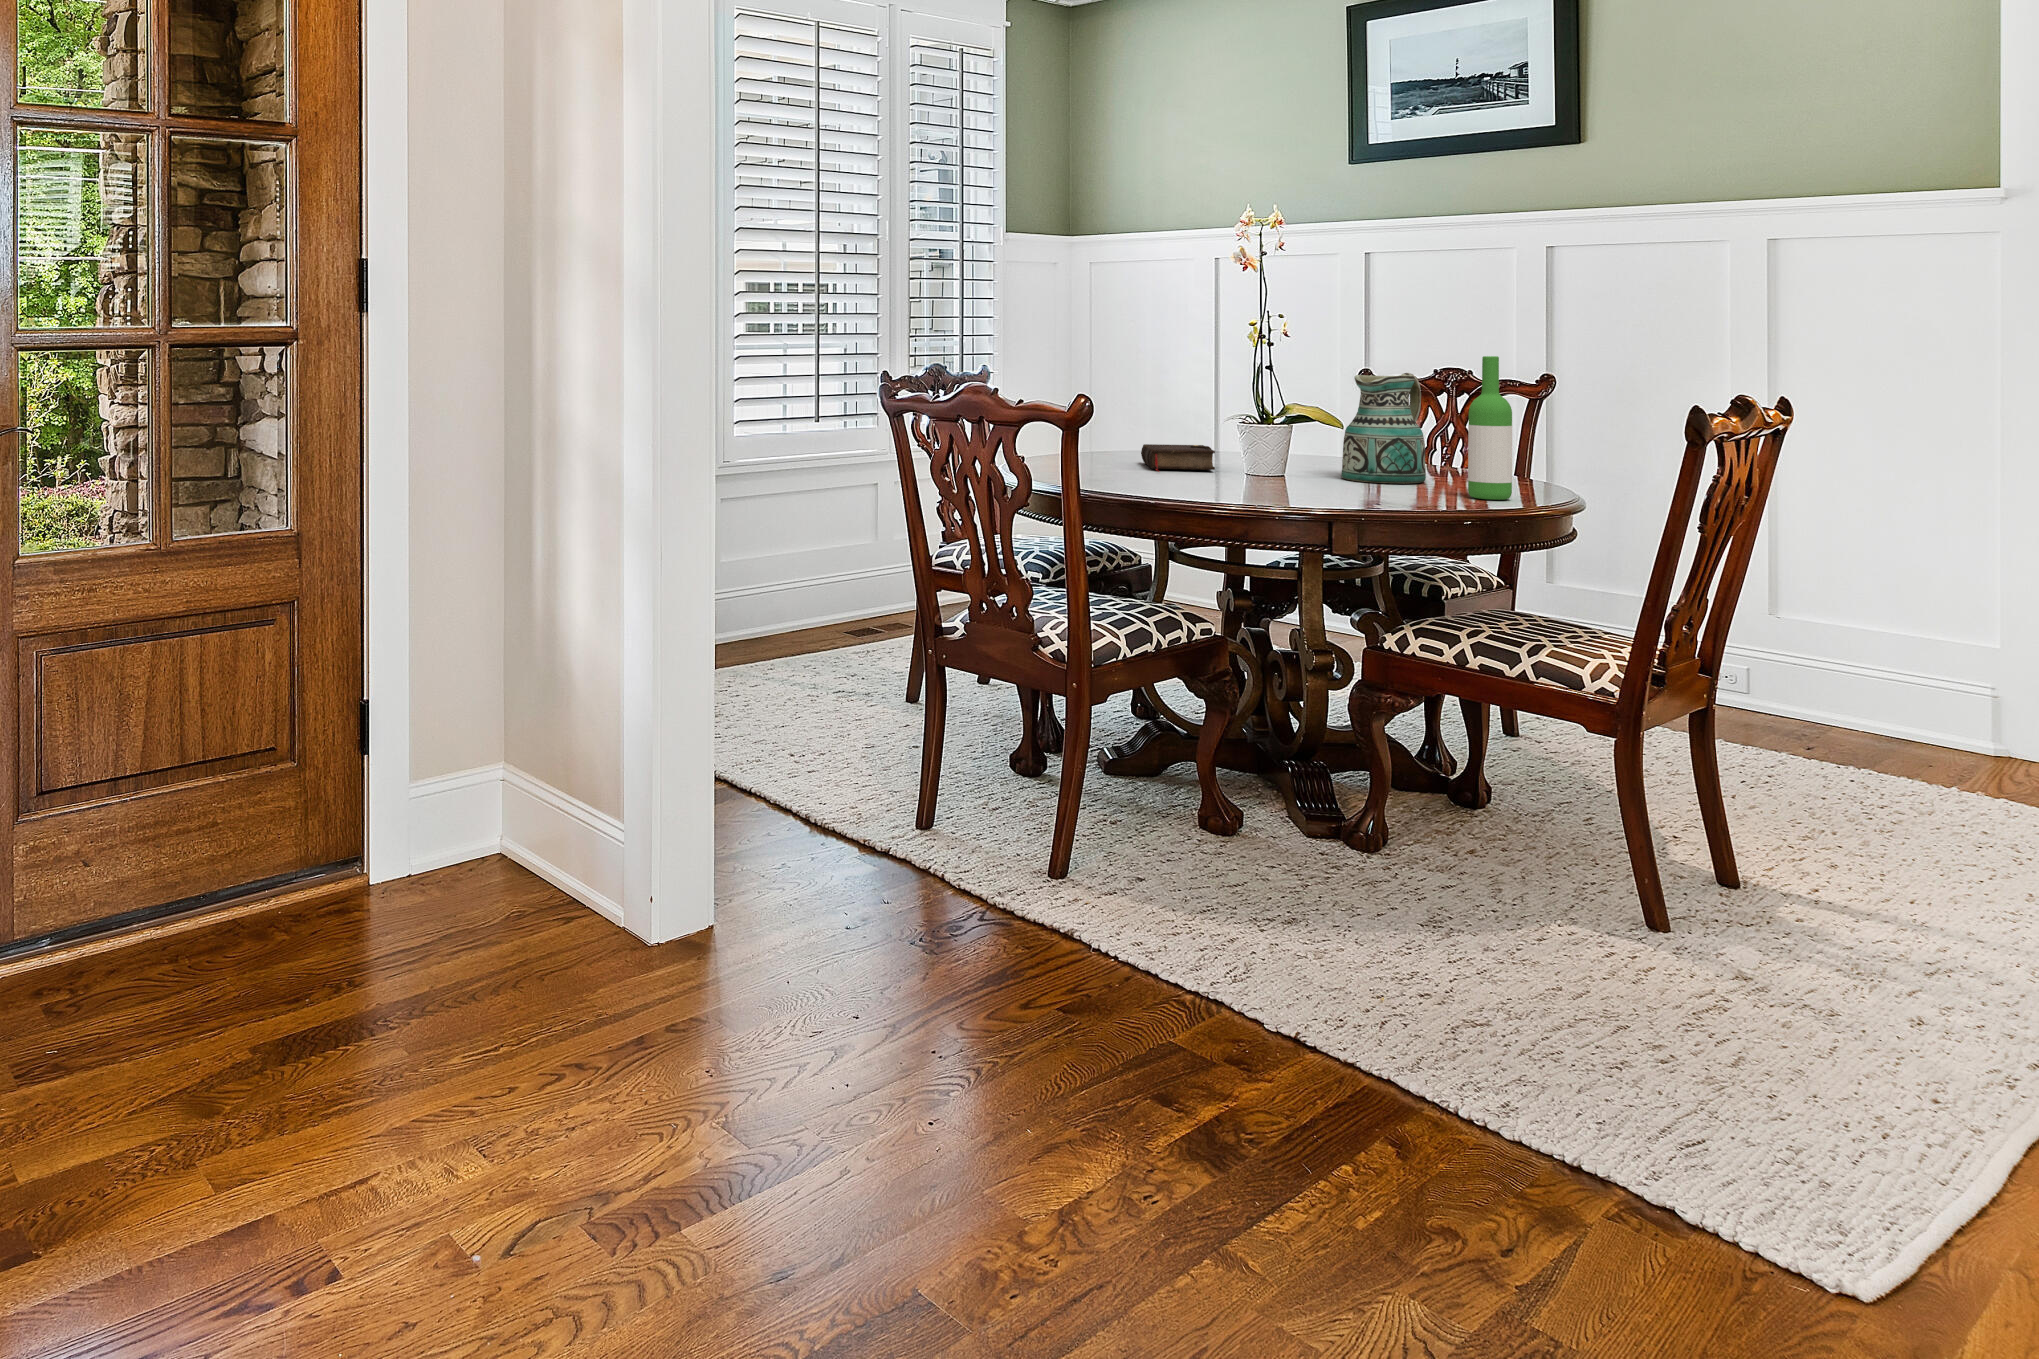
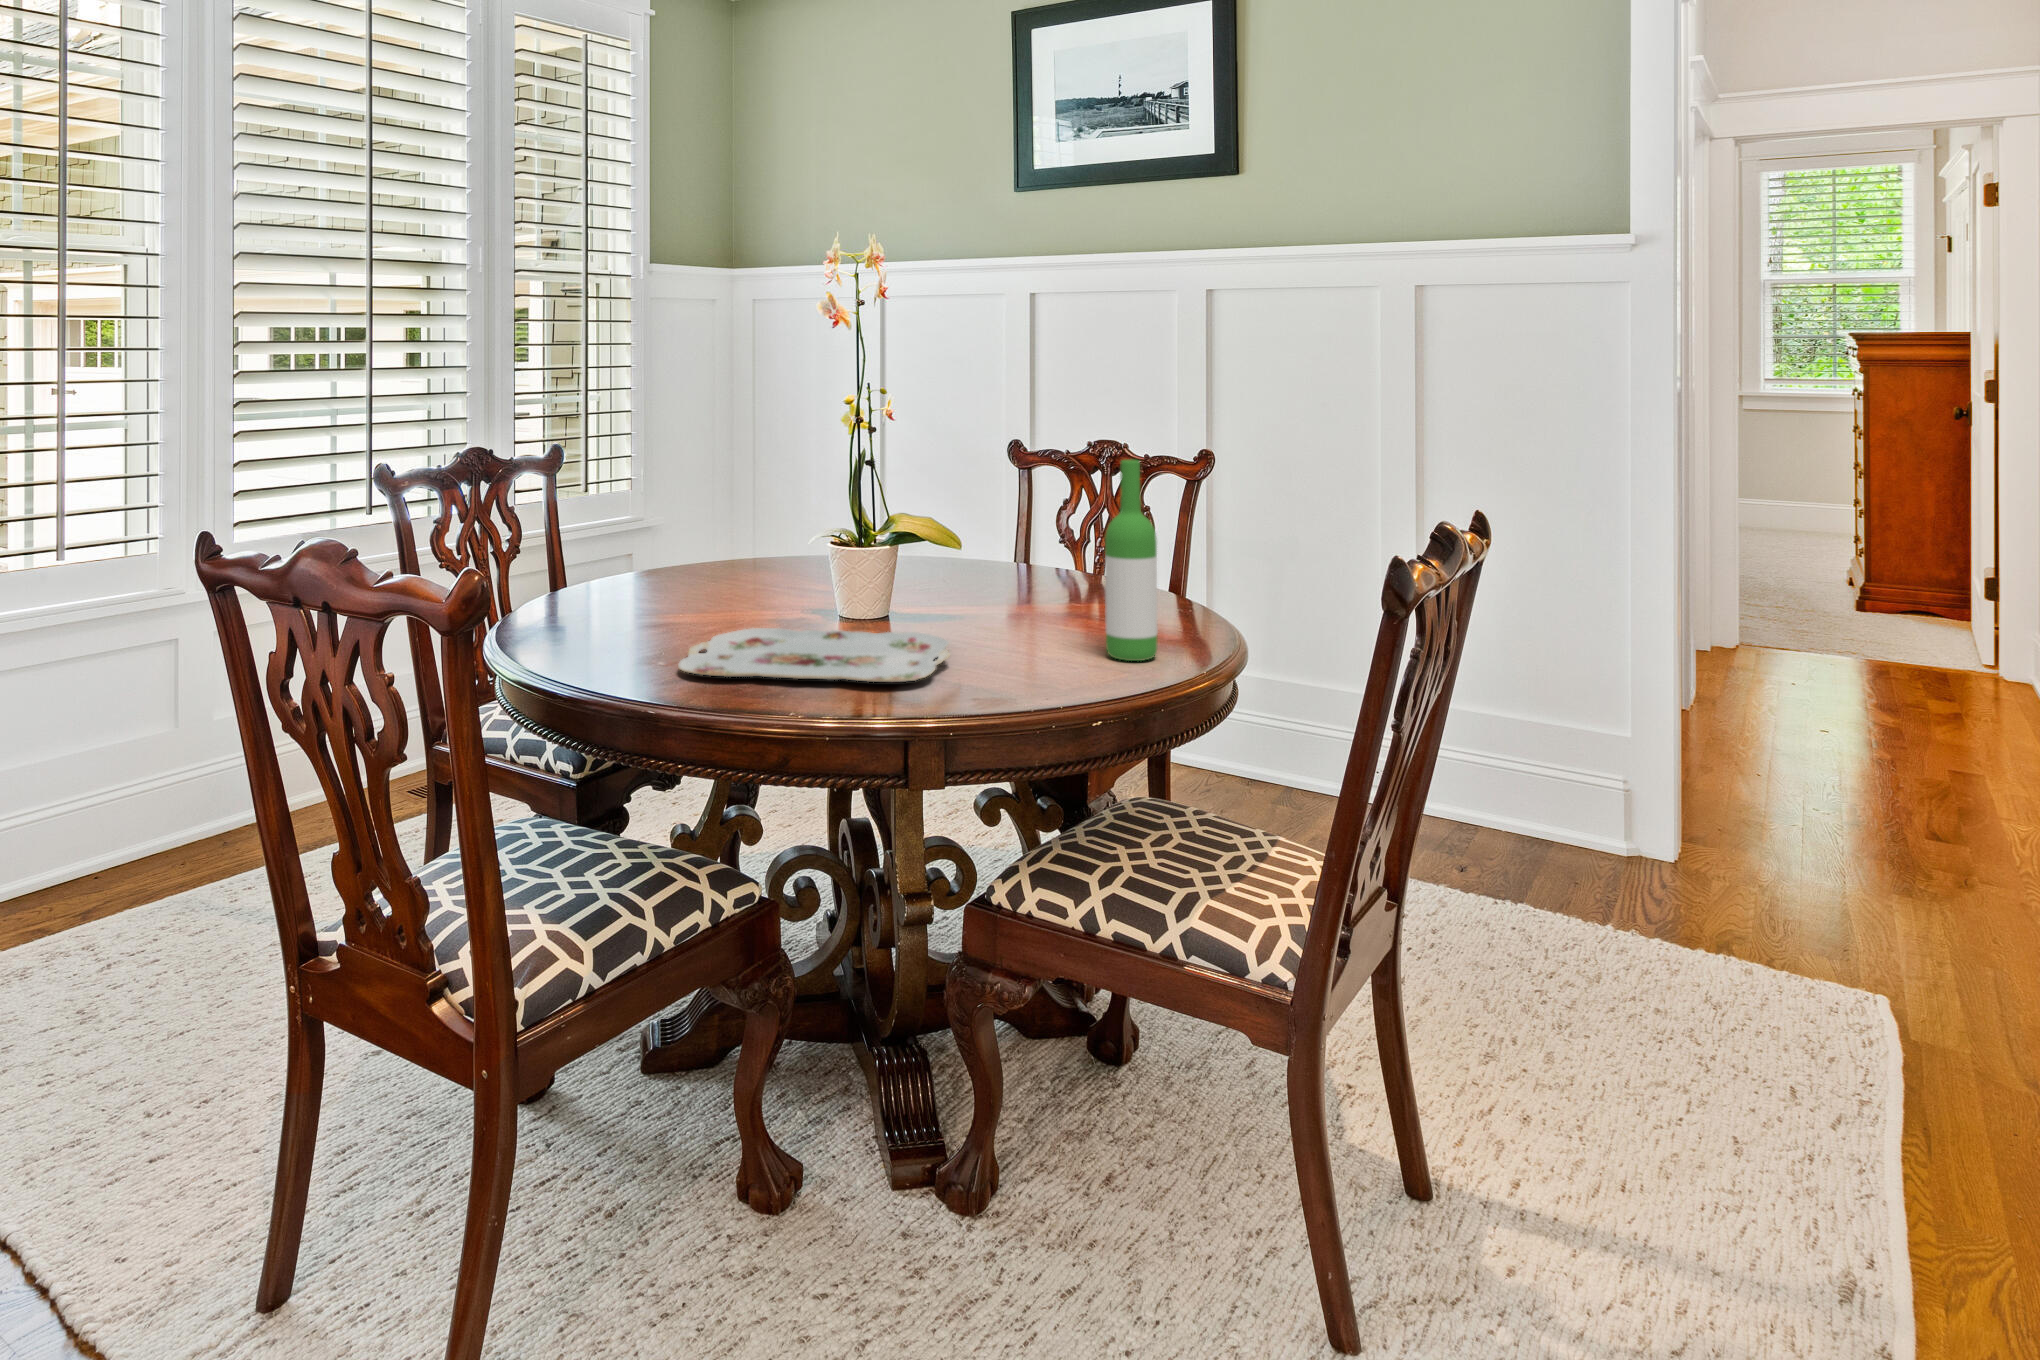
ceramic pitcher: present [1341,373,1426,483] -> none [966,468,1064,625]
book: present [1141,444,1215,472] -> none [728,565,812,617]
serving tray: none [1143,474,1345,499] -> present [678,628,950,682]

